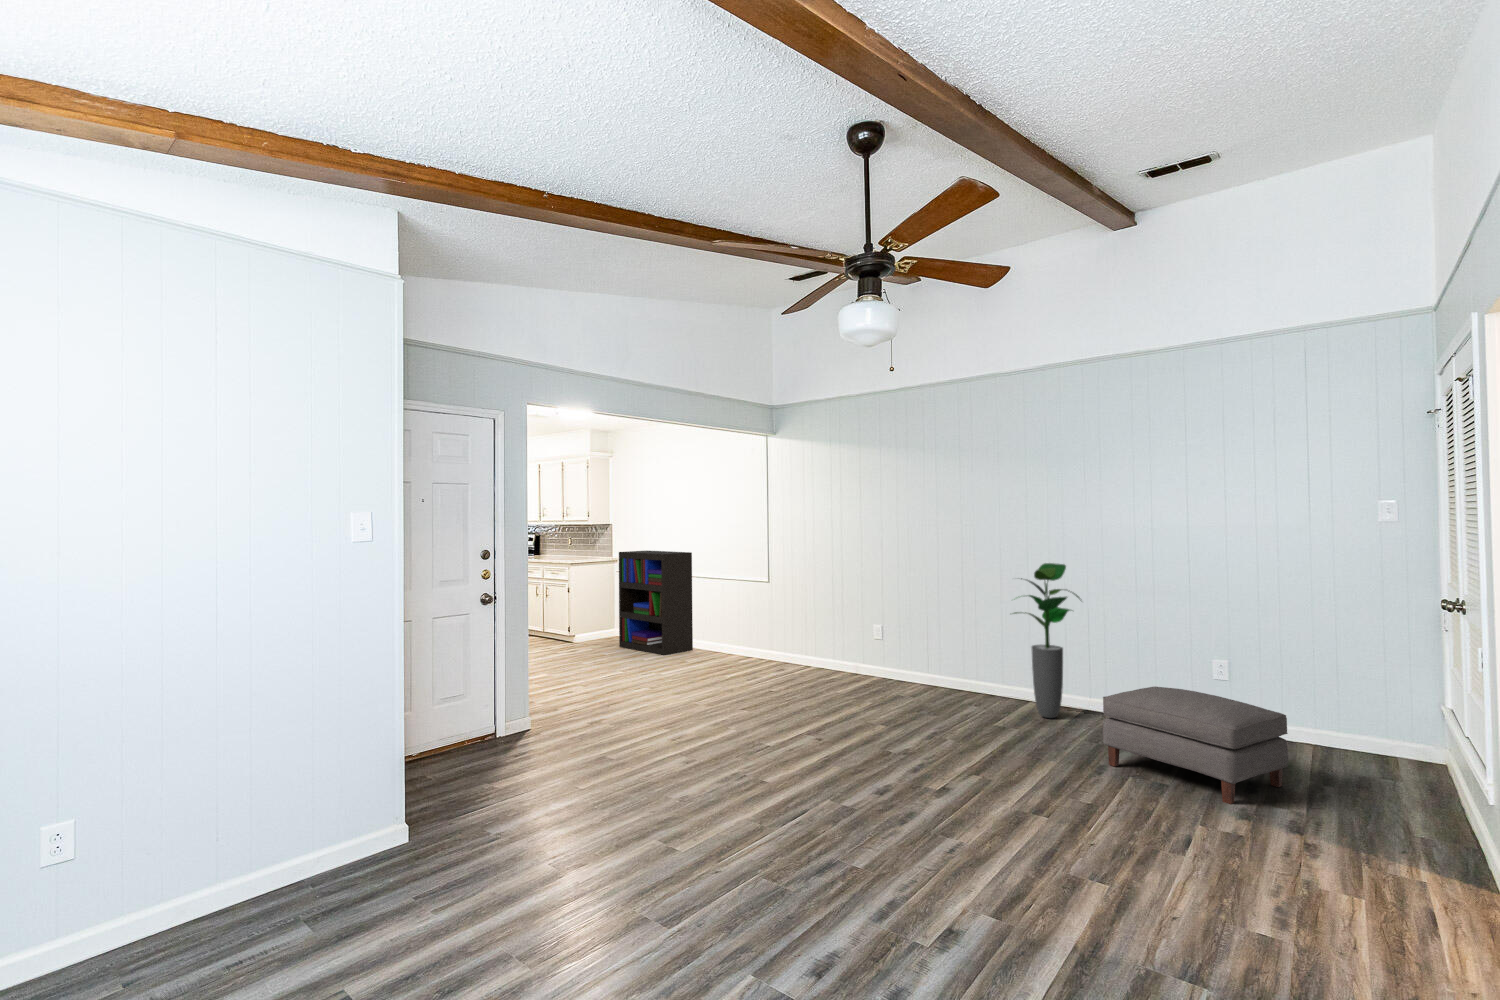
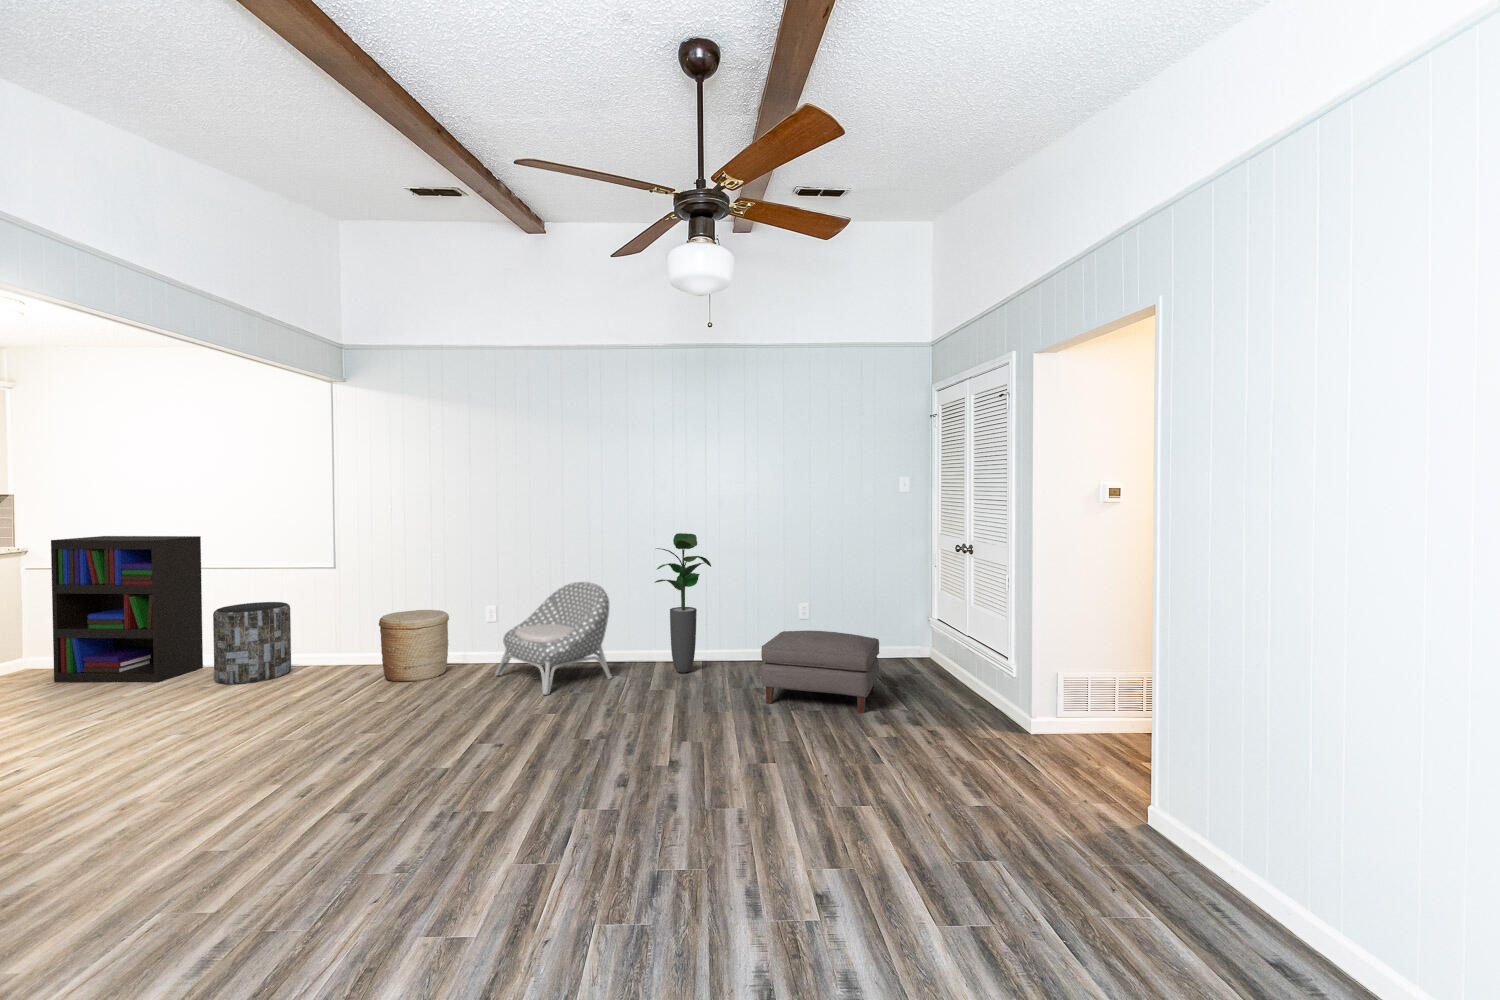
side table: none [690,604,738,665] -> present [213,602,291,684]
armchair: none [868,608,968,711] -> present [495,582,612,695]
woven basket: none [784,622,839,682] -> present [379,610,449,682]

